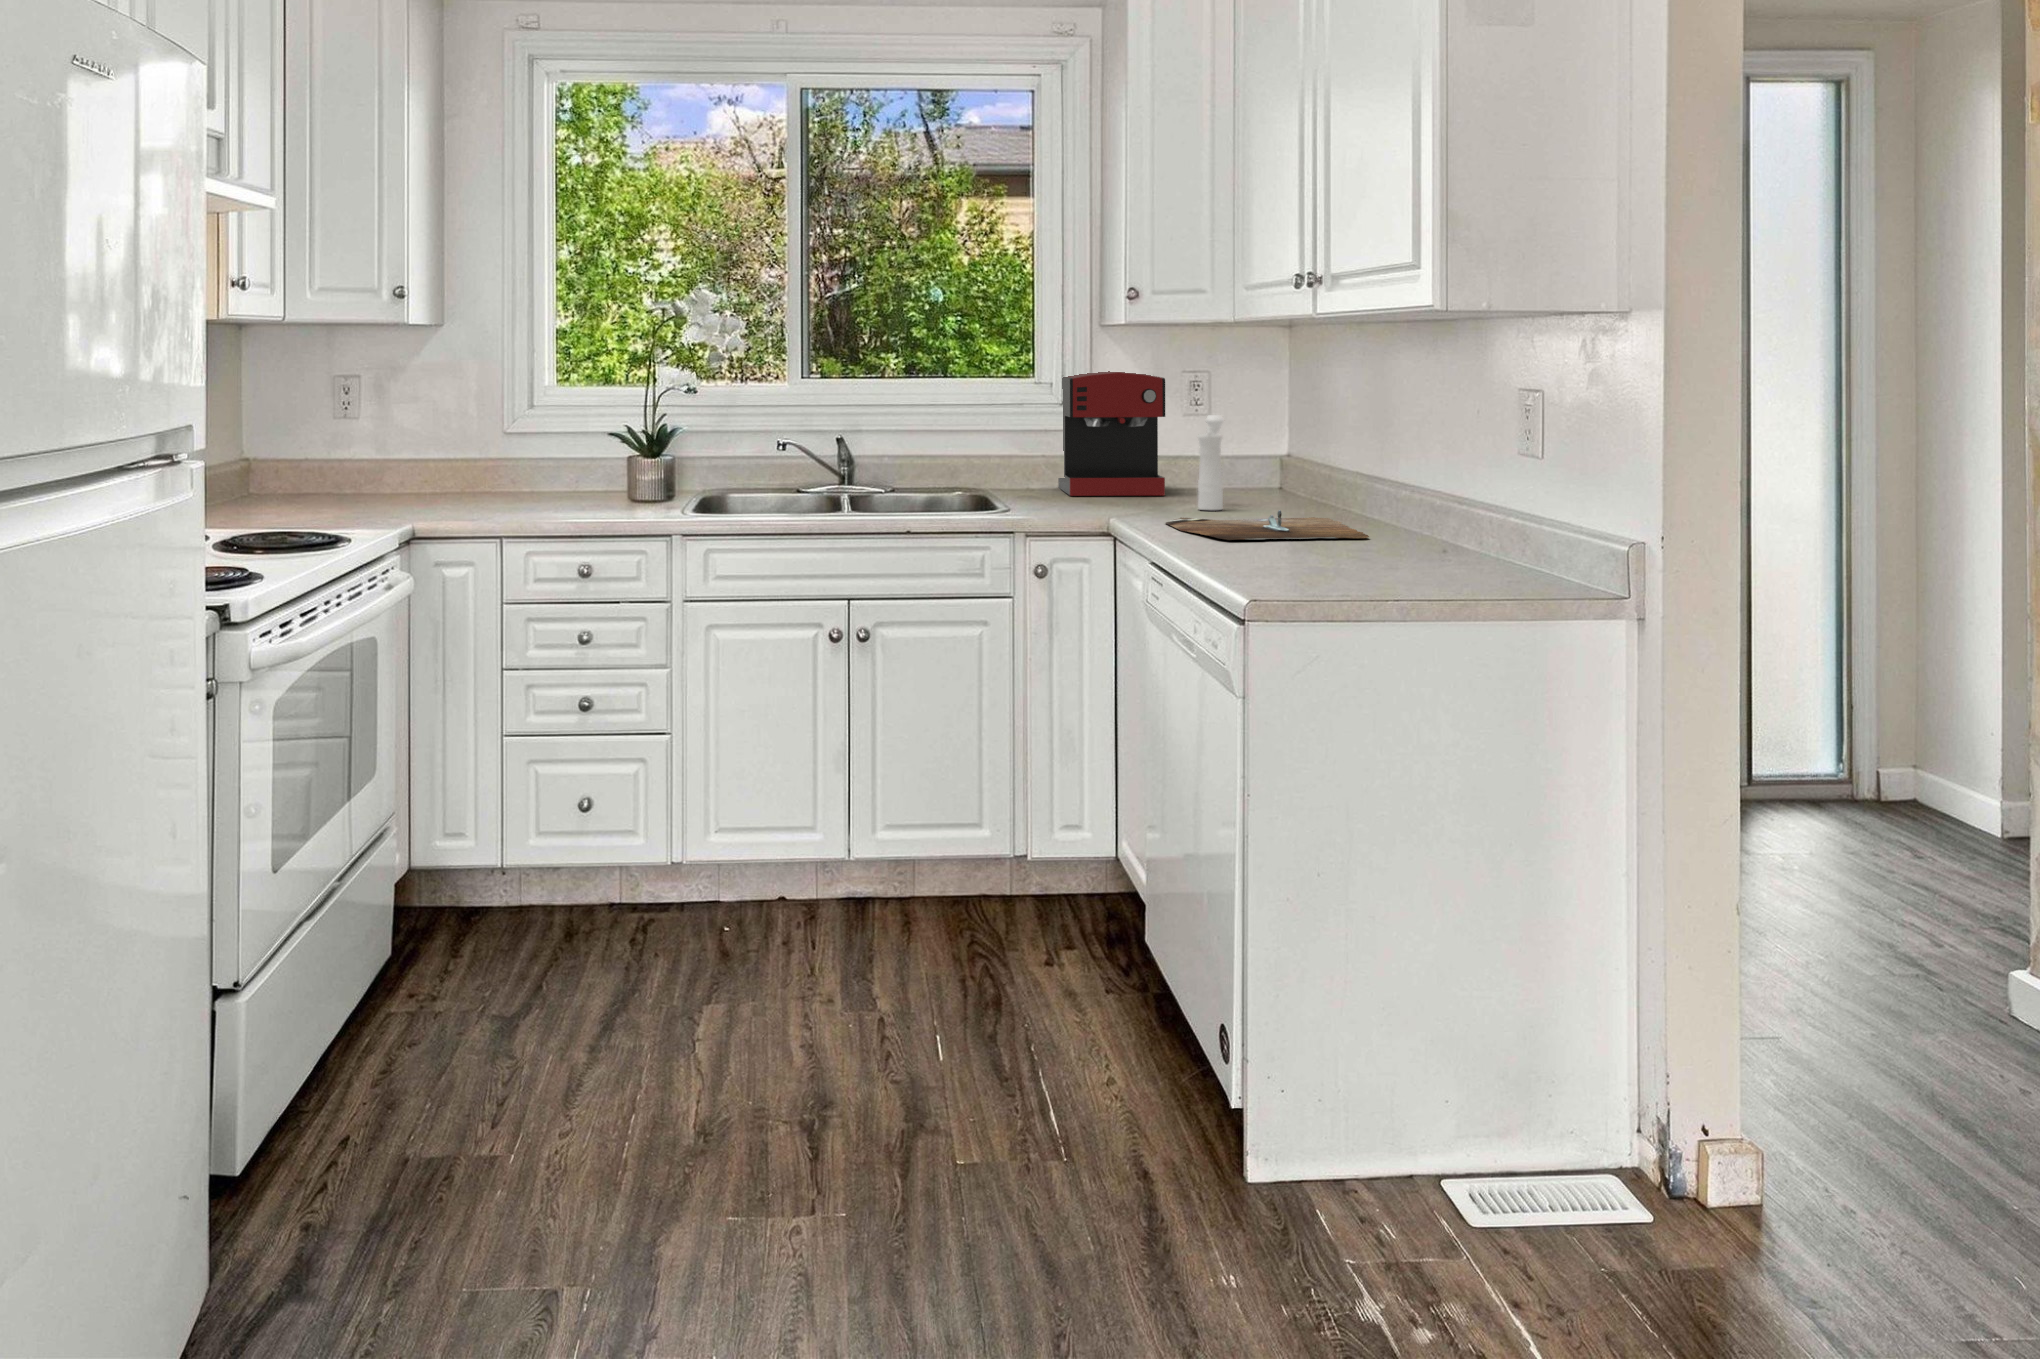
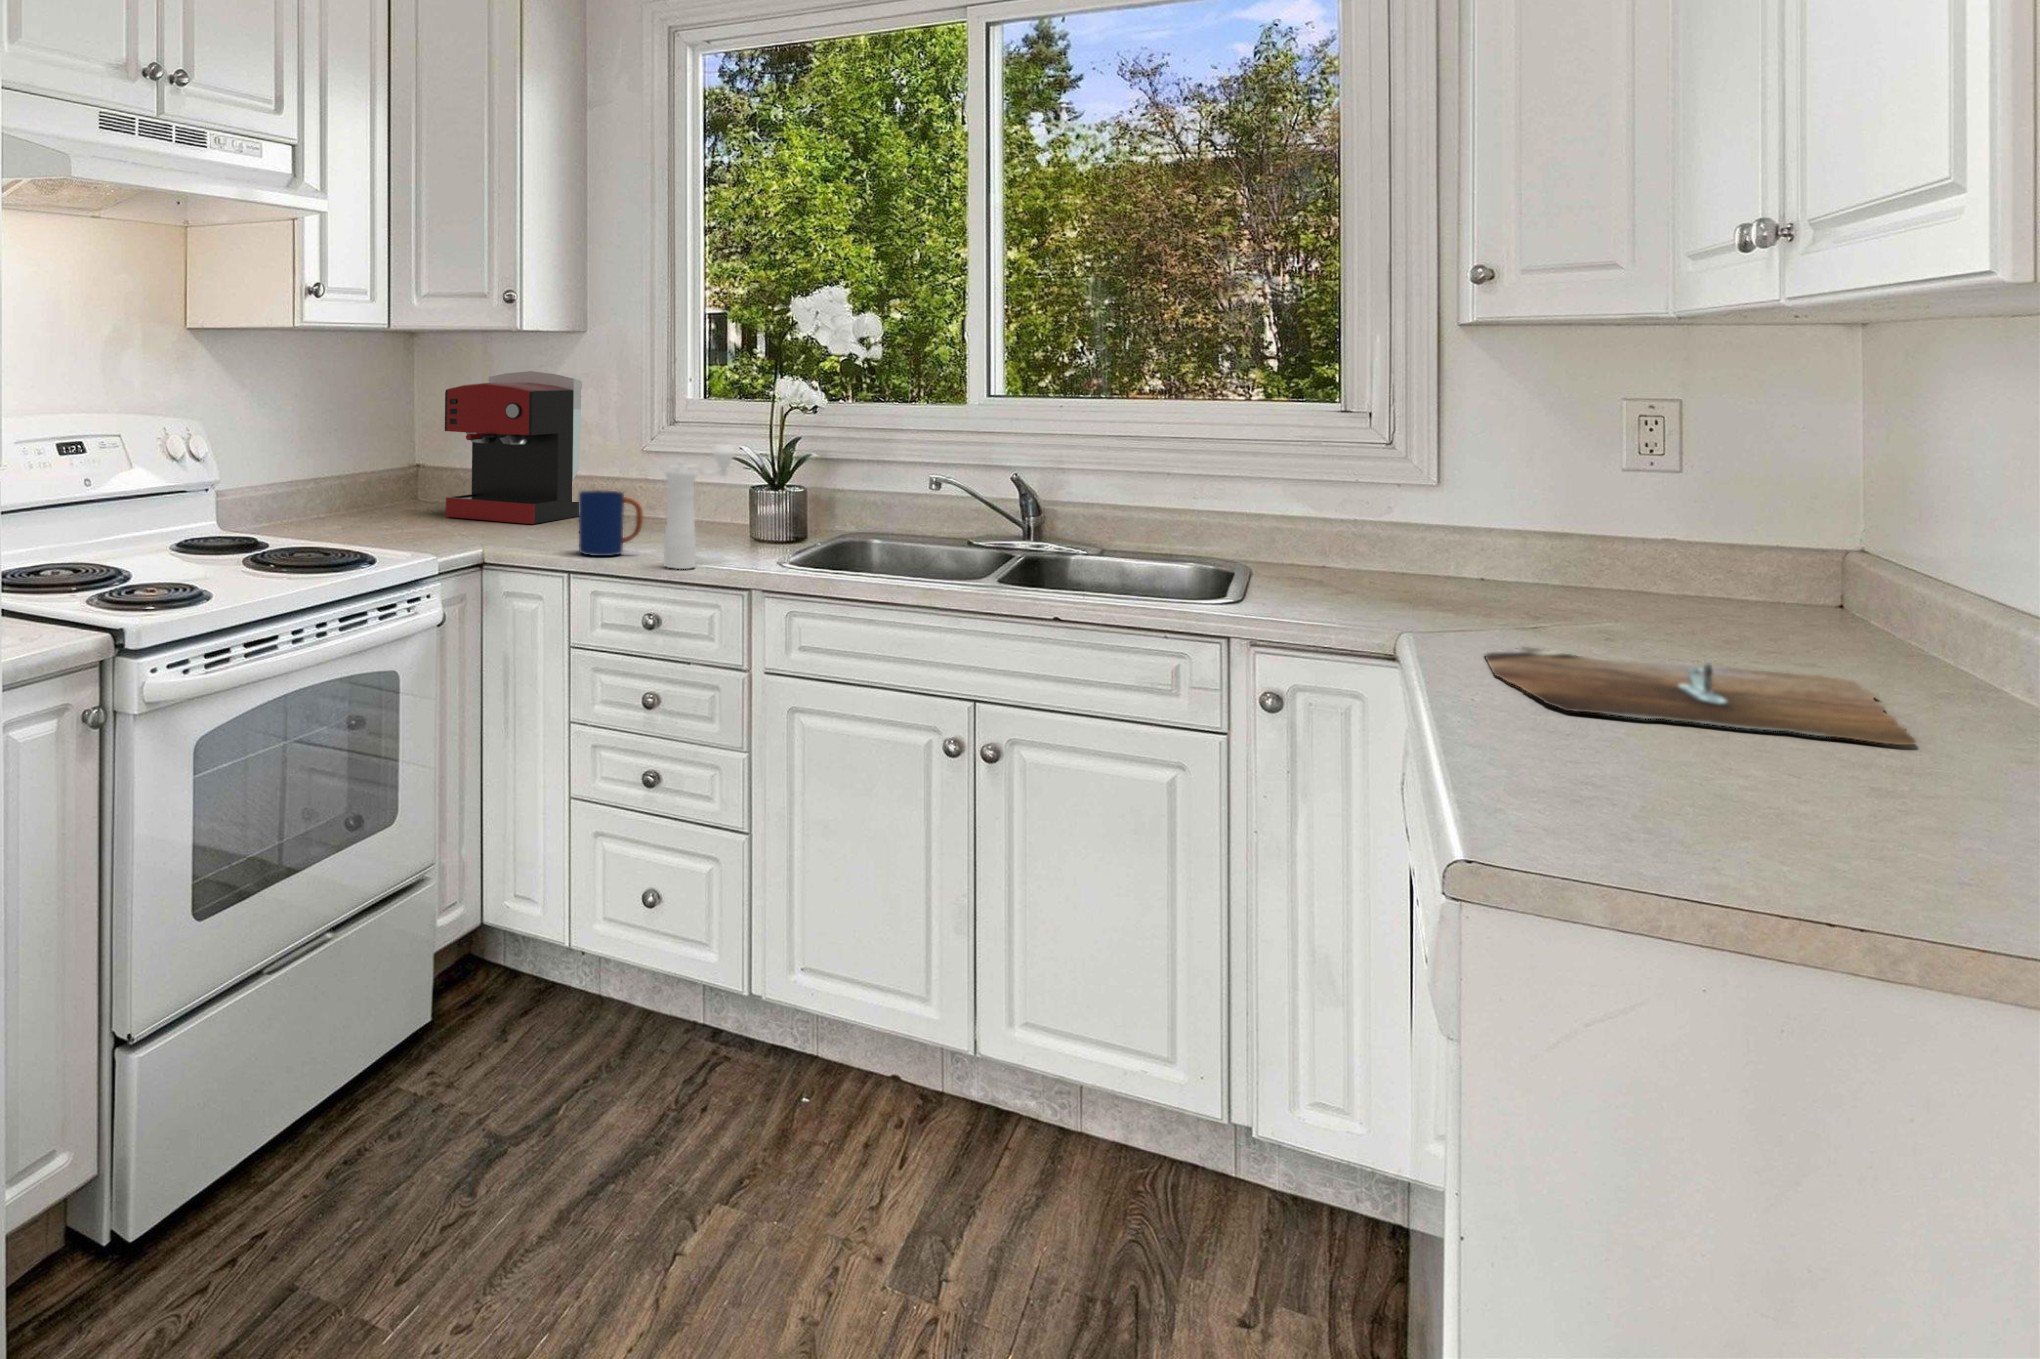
coffee maker: present [1058,371,1165,496] -> present [445,371,582,524]
pepper mill: present [1198,415,1224,510] -> present [664,445,735,569]
mug: none [504,465,560,521] -> present [579,490,643,556]

